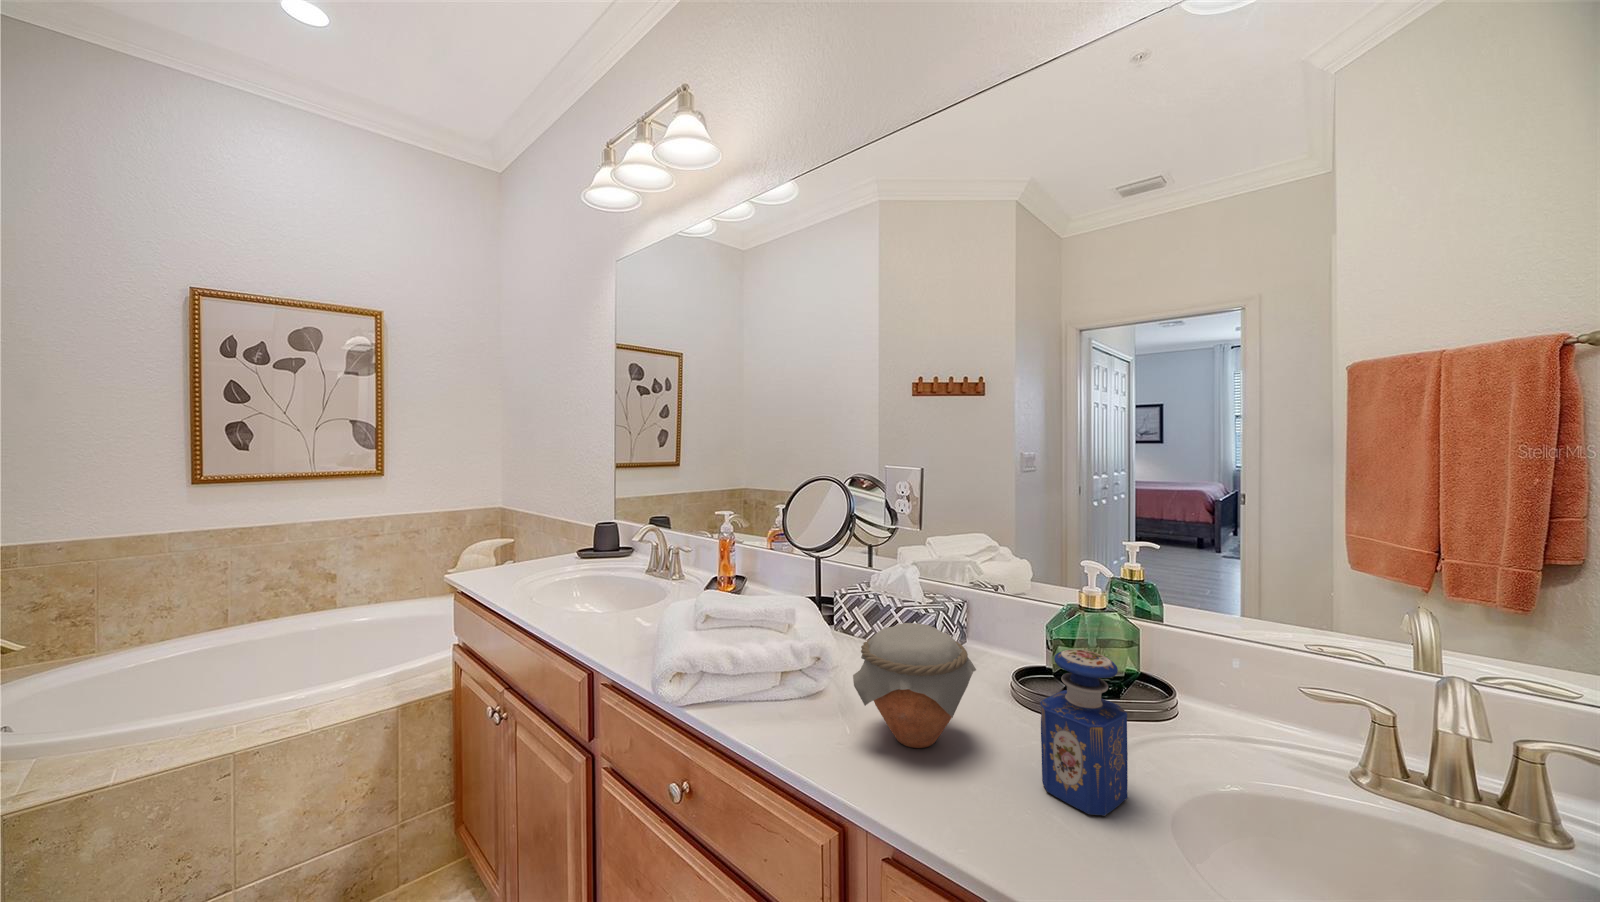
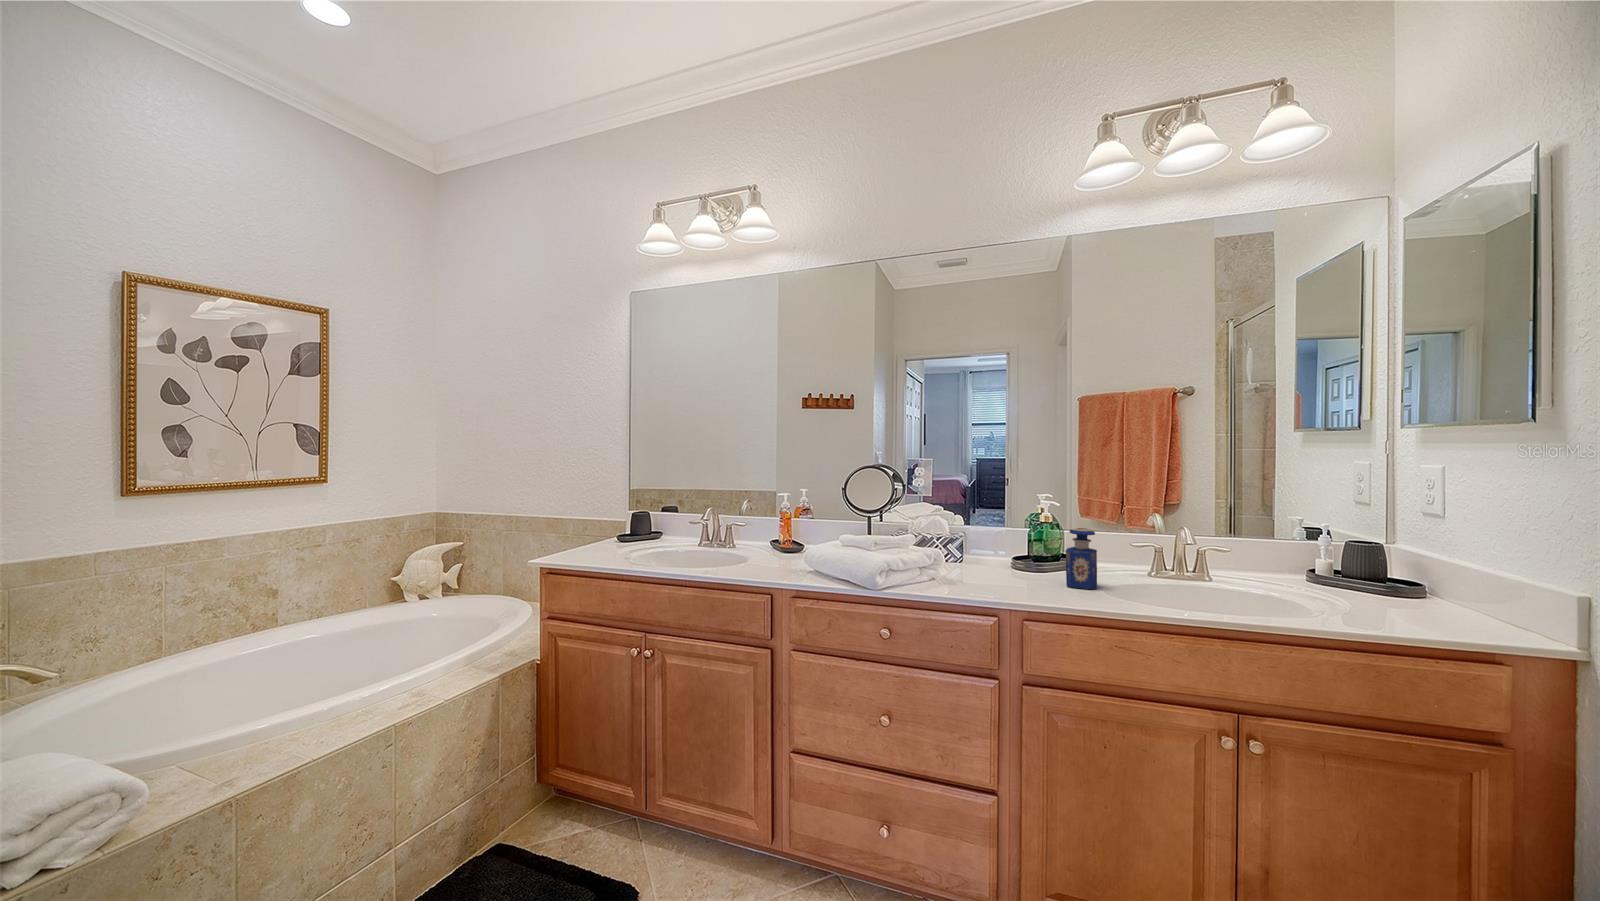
jar: present [853,623,976,748] -> none [975,531,1029,585]

